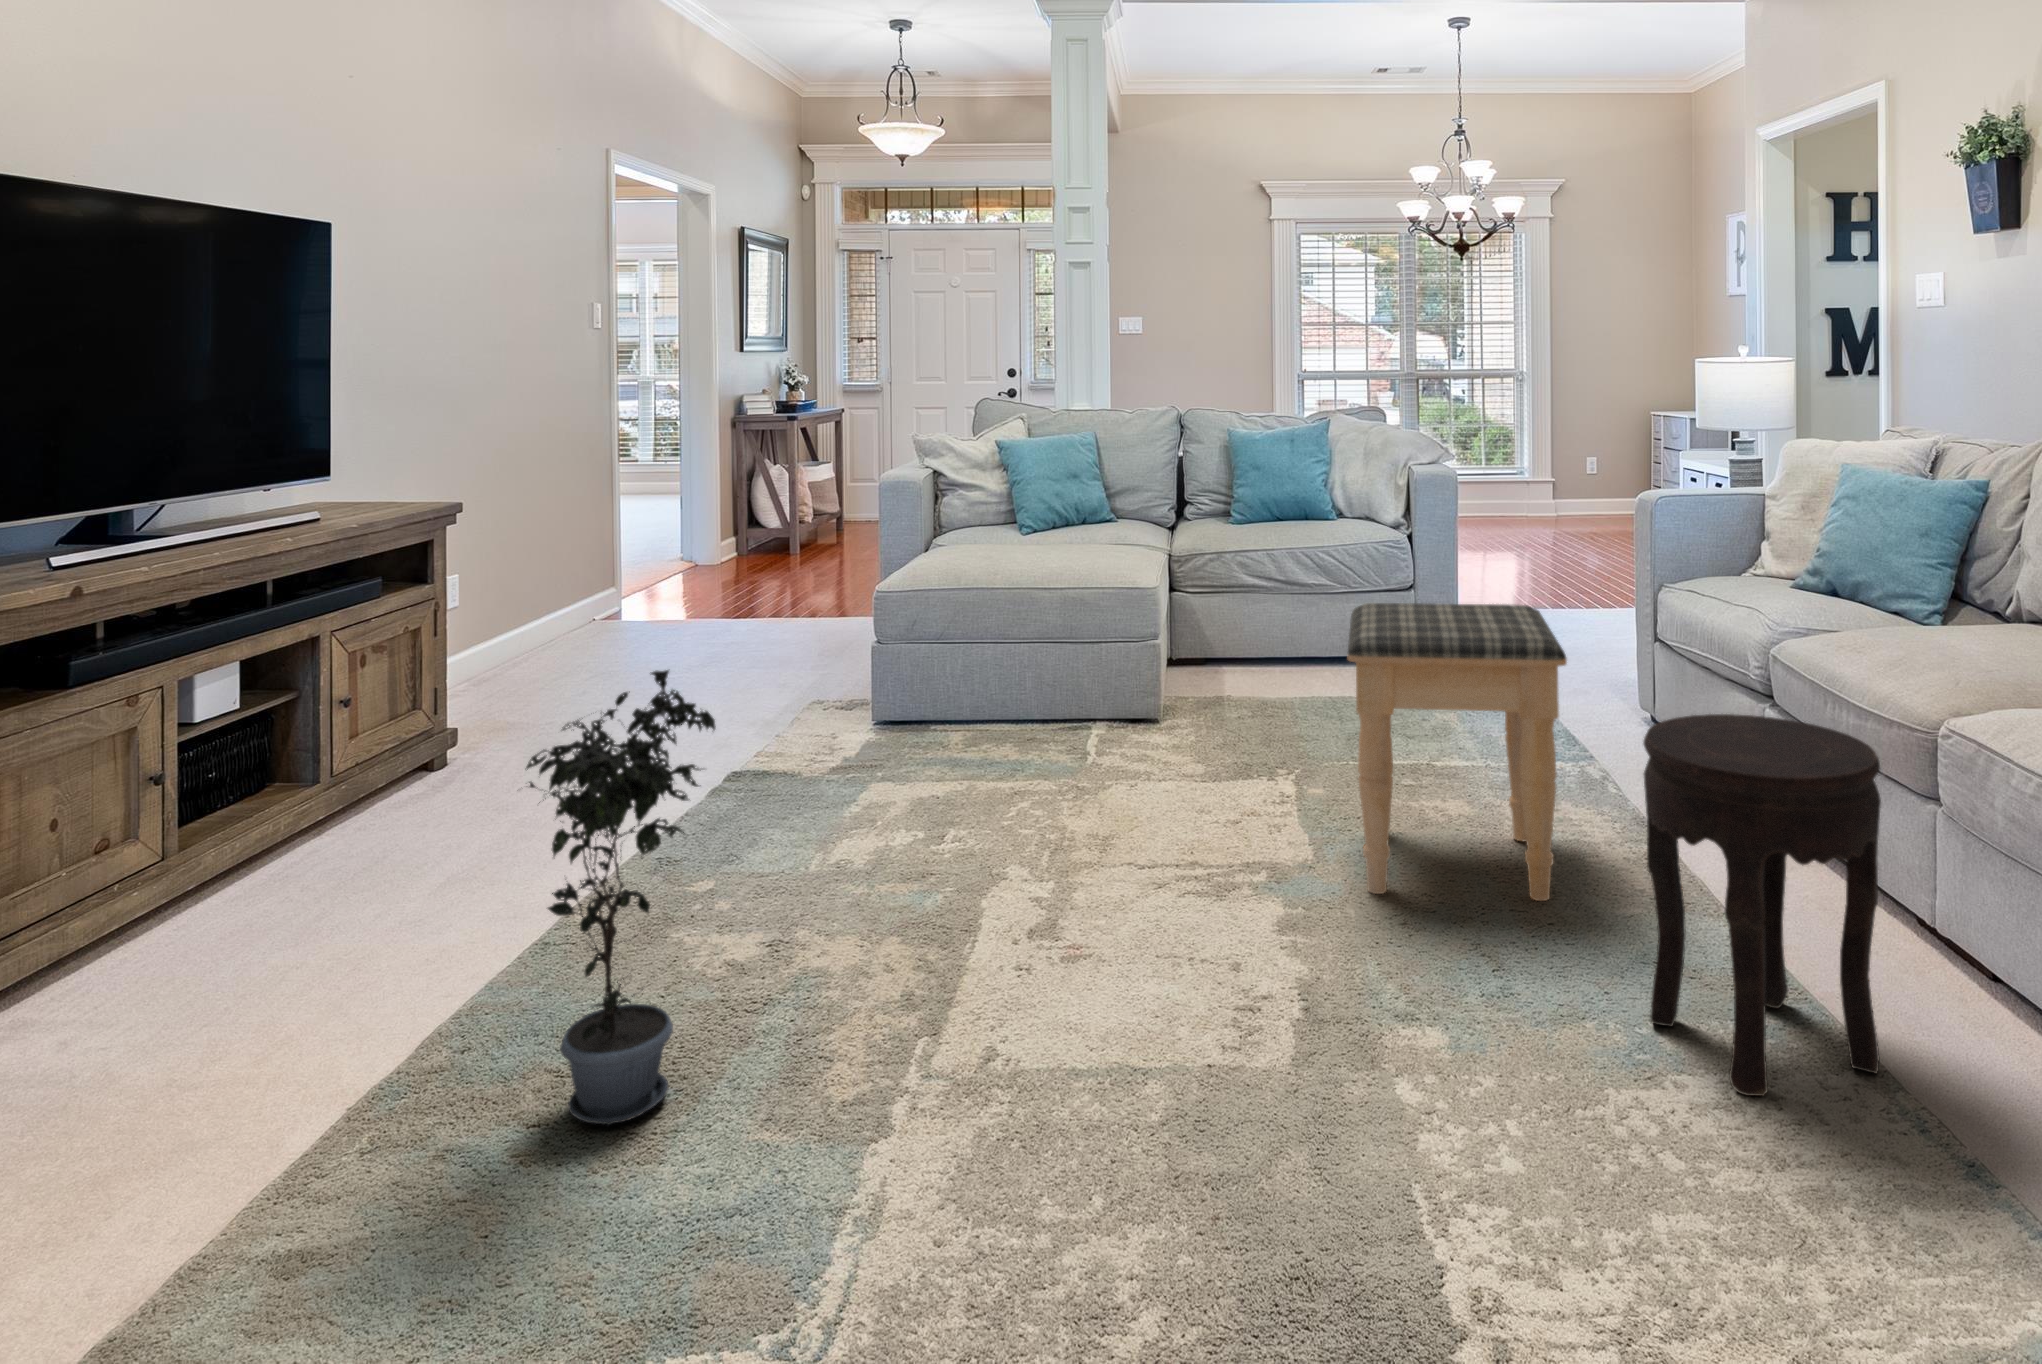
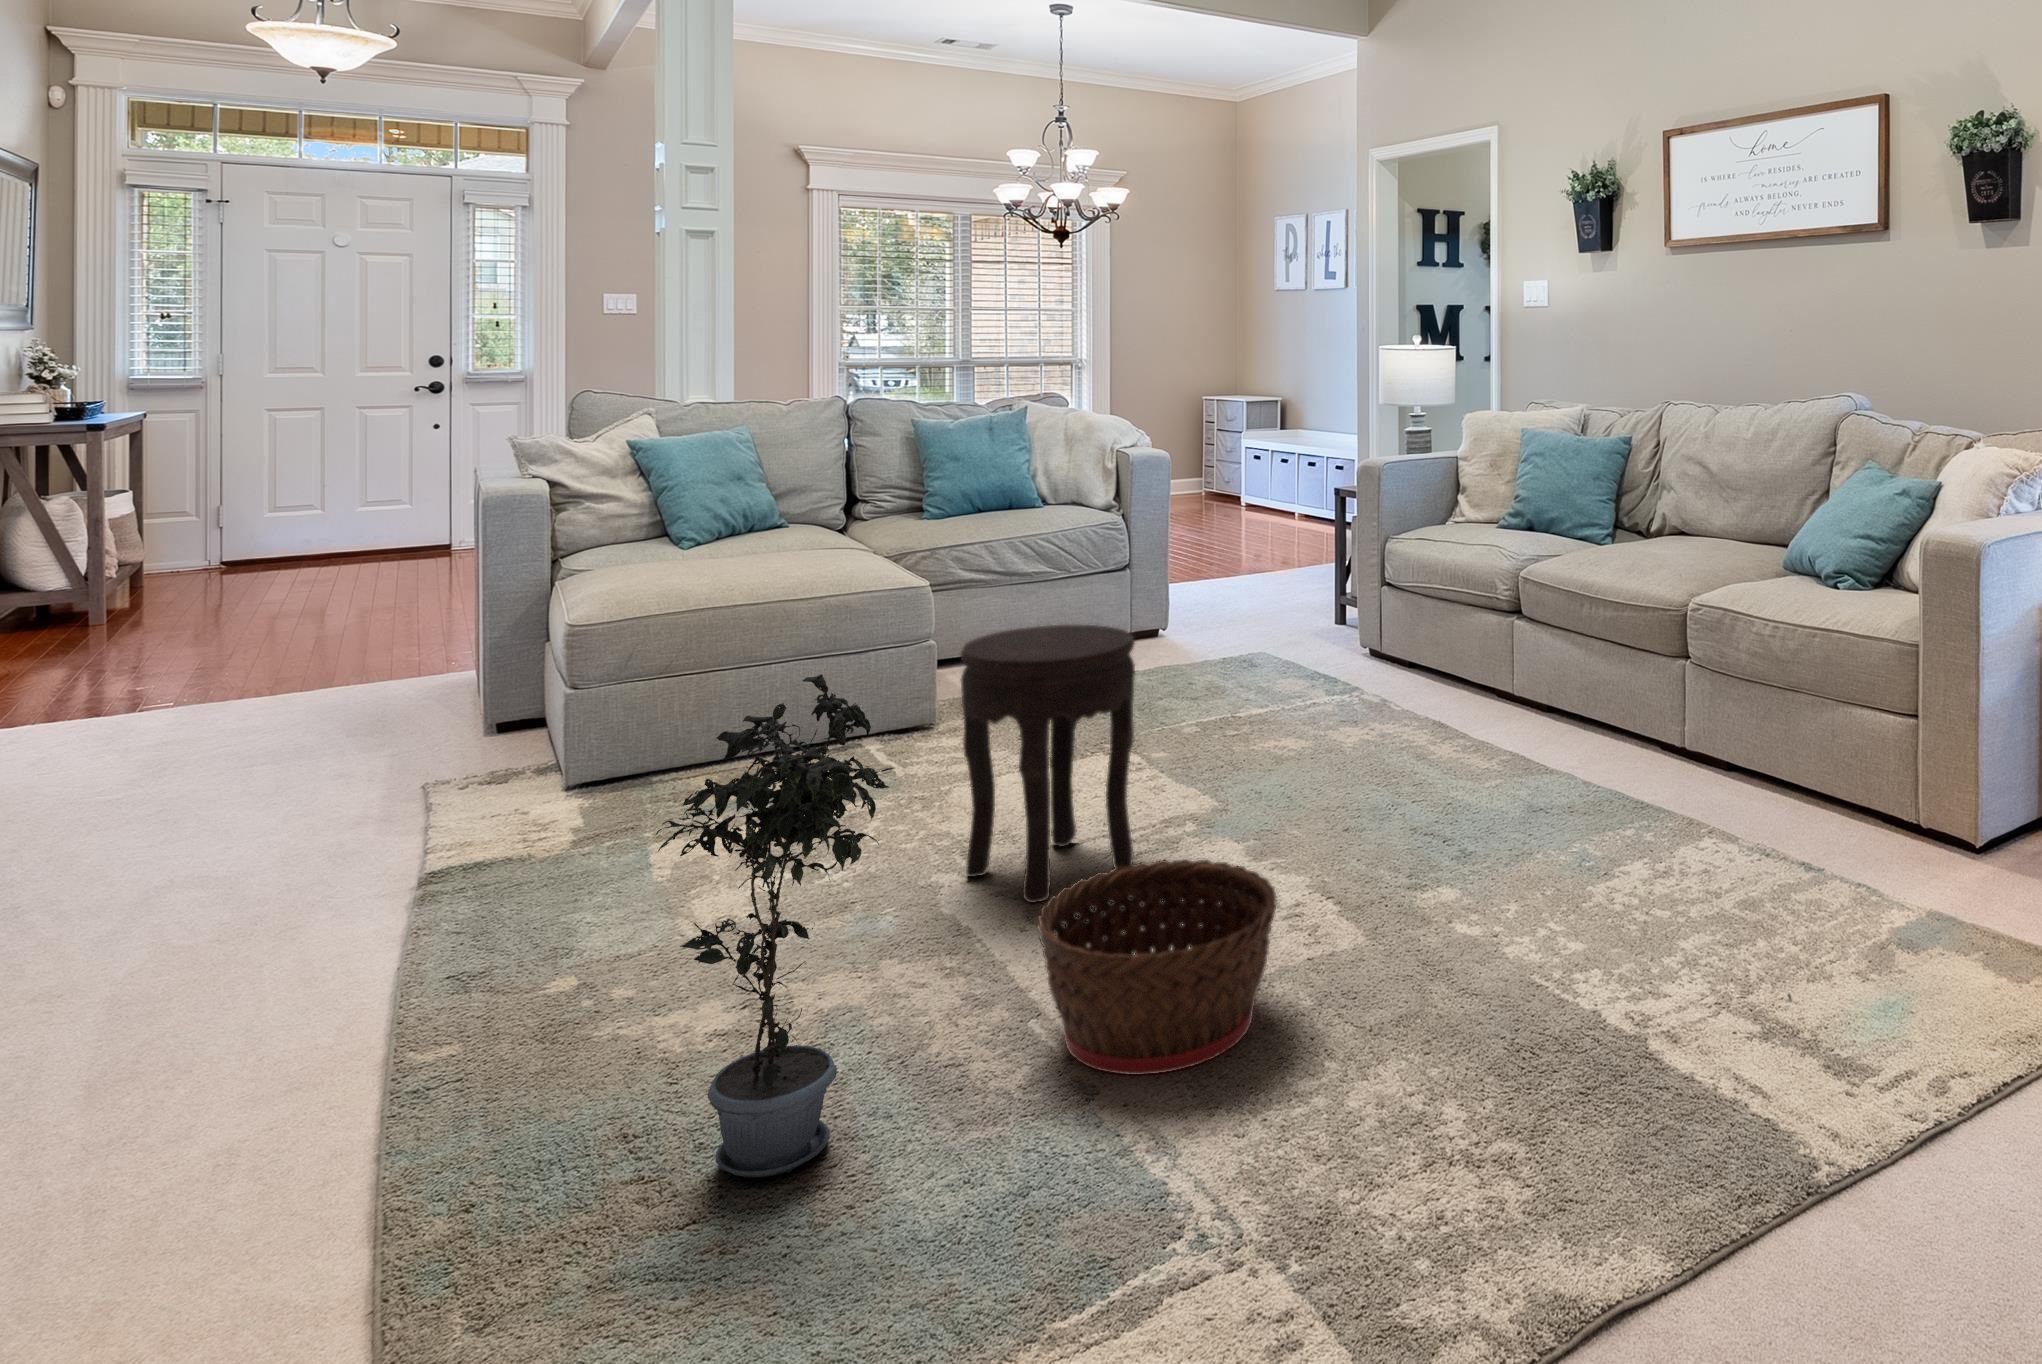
footstool: present [1347,603,1567,901] -> none [1225,556,1448,816]
side table: present [1643,714,1881,1096] -> present [961,625,1135,903]
basket: none [868,910,1122,1155] -> present [1038,859,1277,1075]

